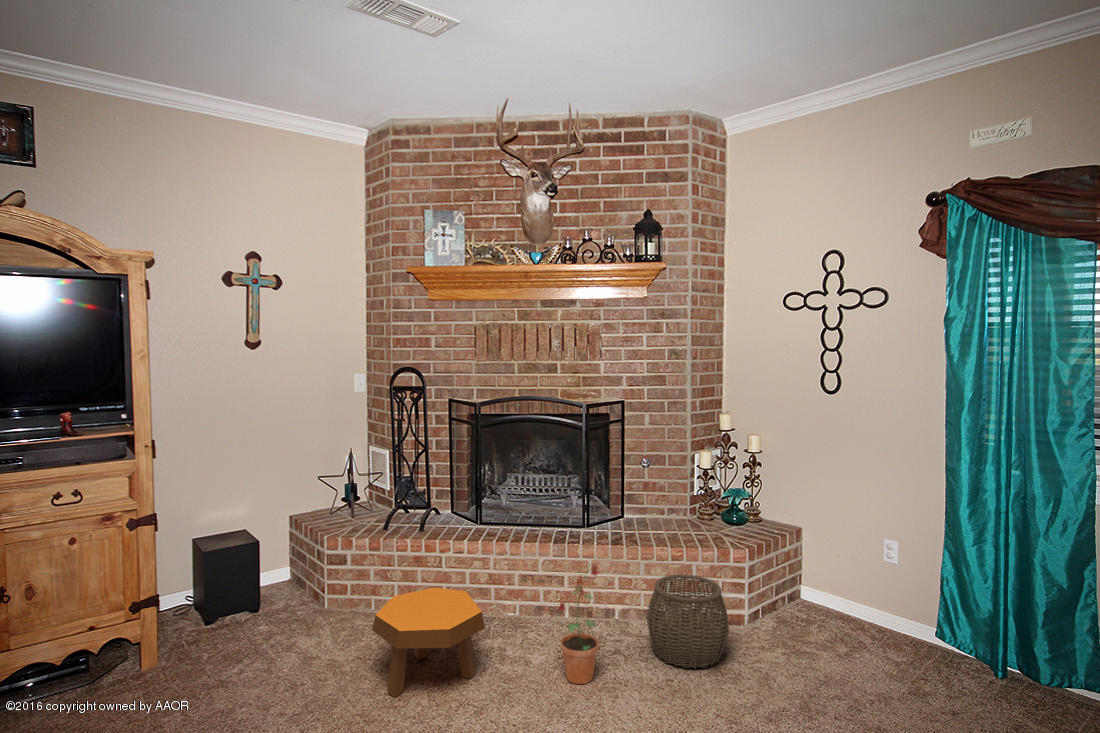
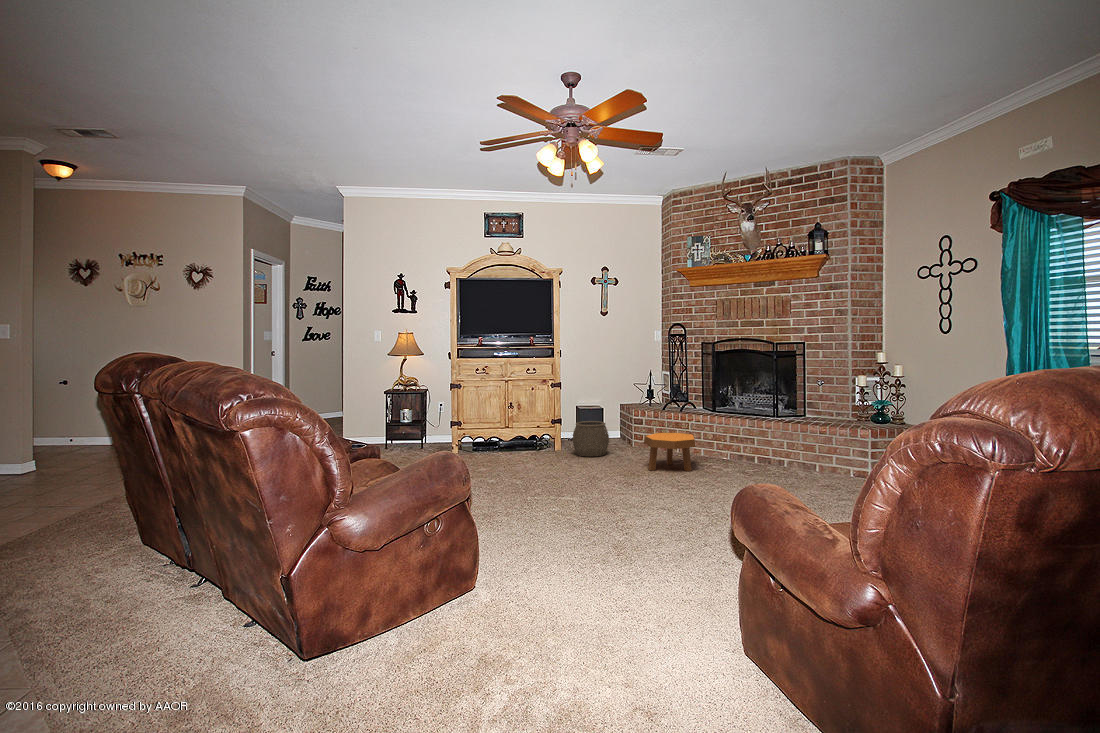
potted plant: present [559,563,599,684] -> none [730,419,757,479]
woven basket: present [647,574,729,668] -> present [573,421,609,457]

